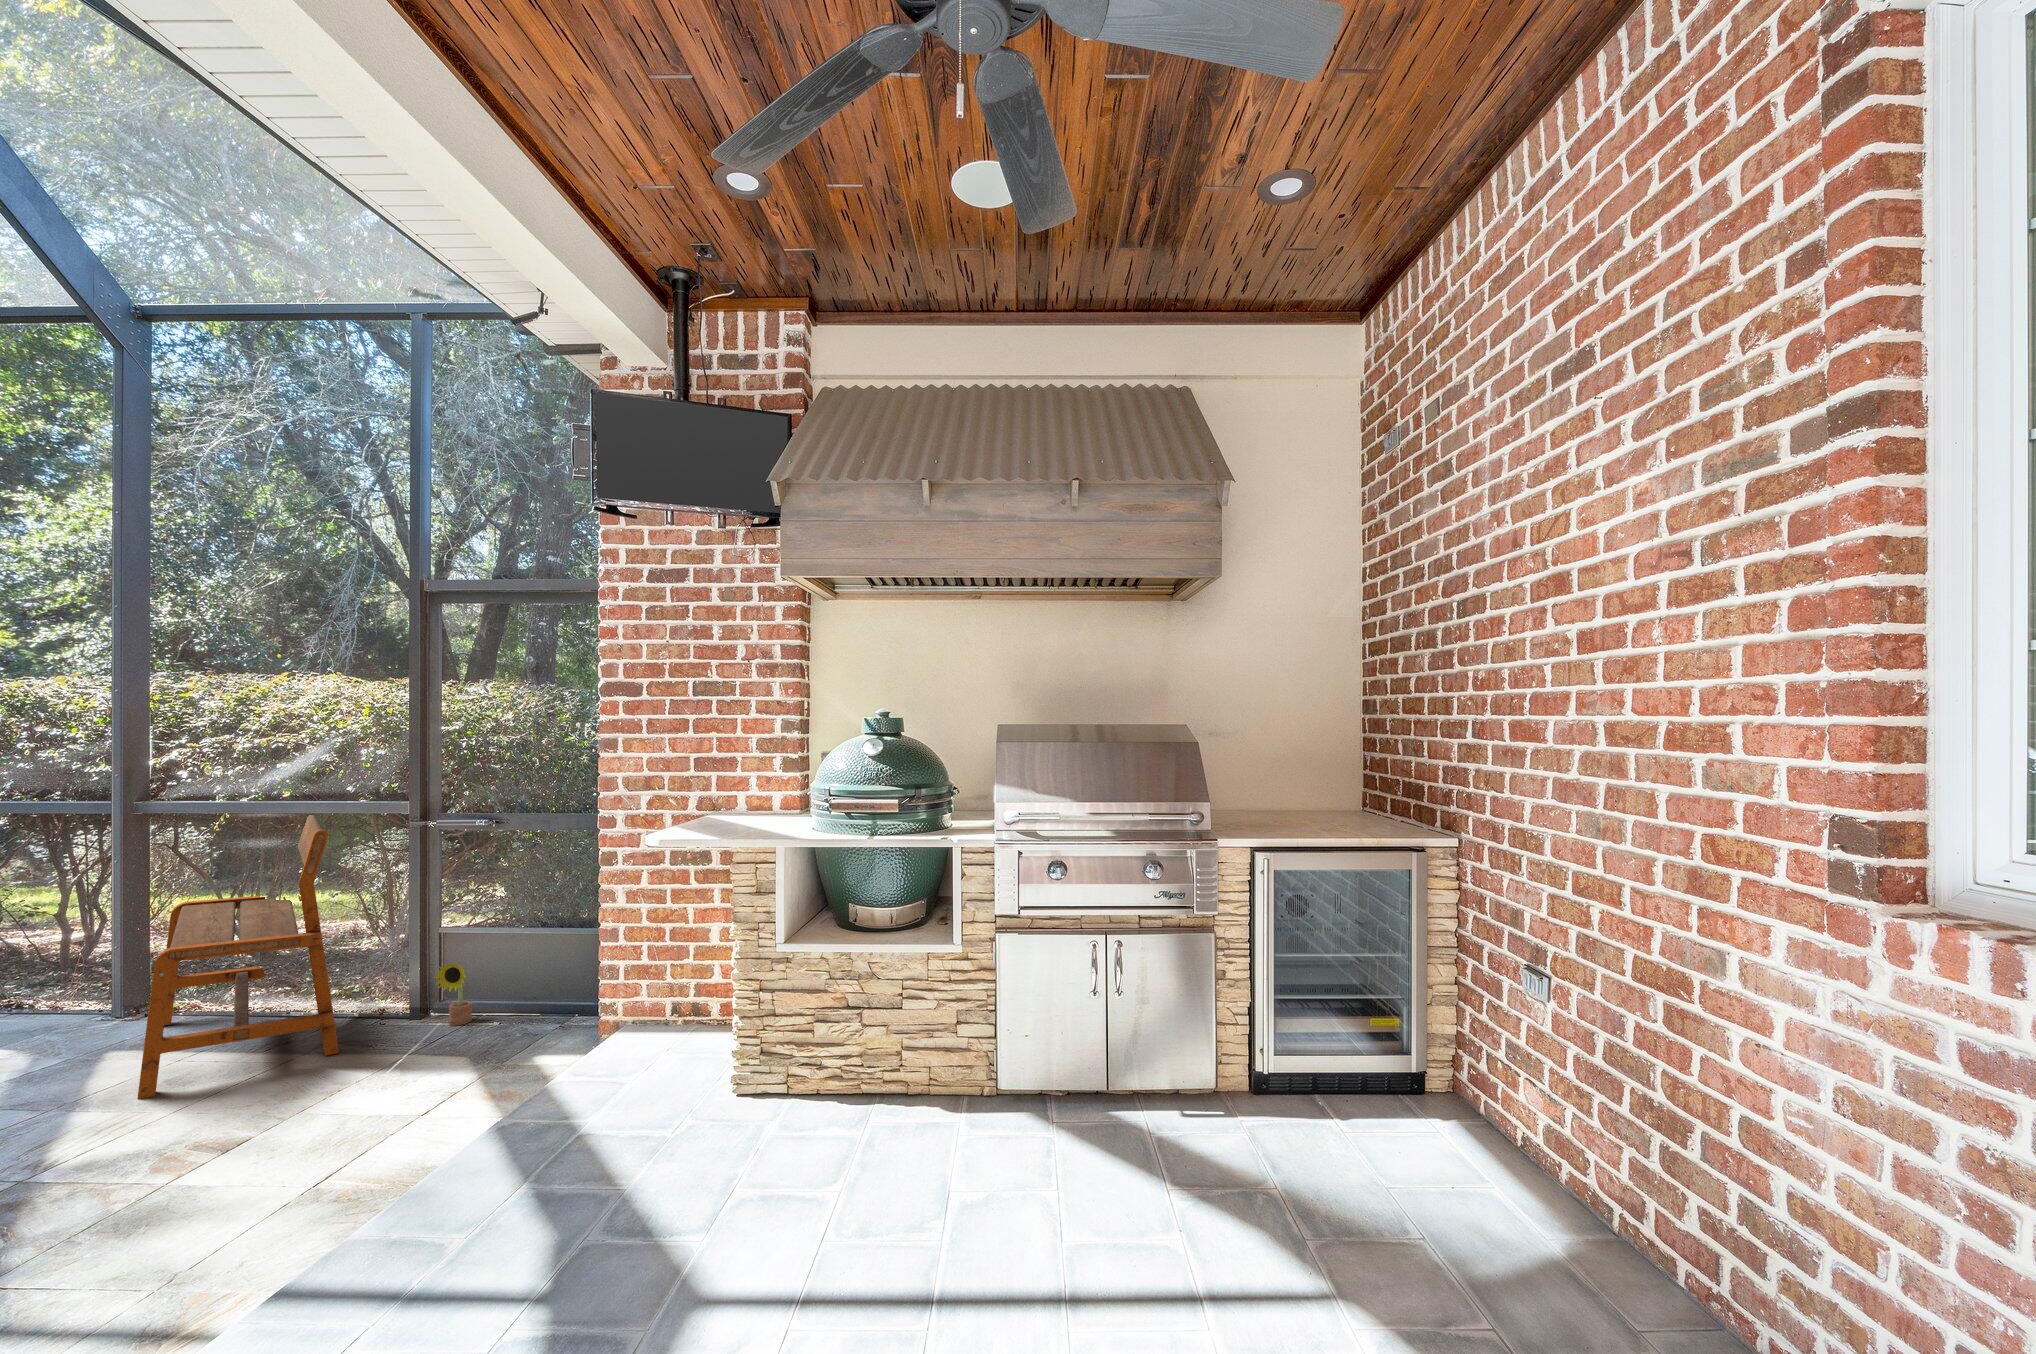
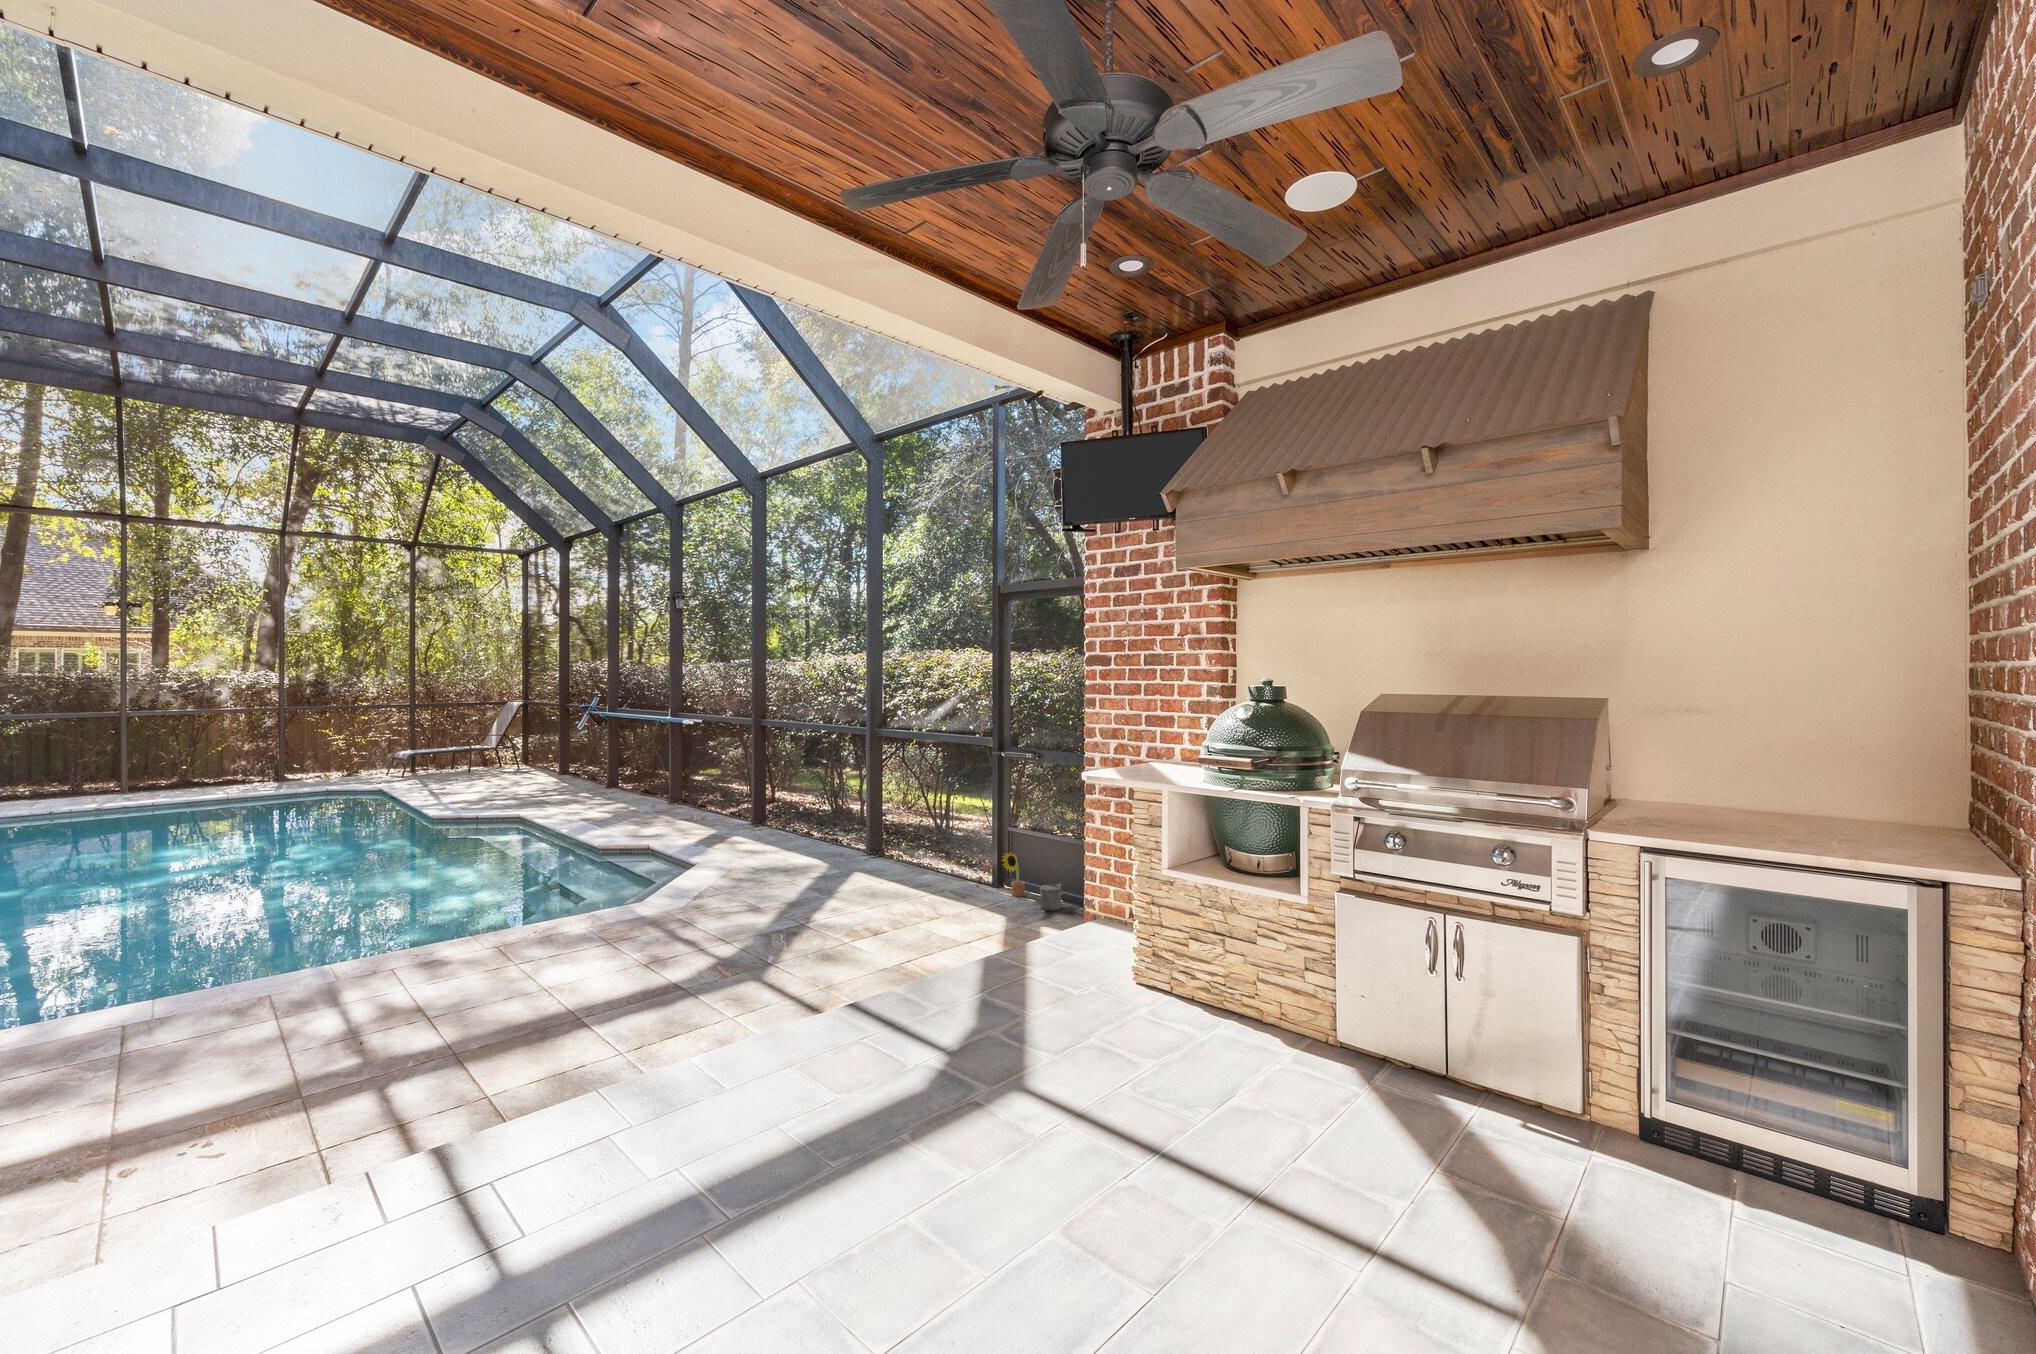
bench: present [137,815,339,1099] -> none [853,740,960,900]
watering can: none [494,991,544,1034] -> present [1025,884,1063,911]

